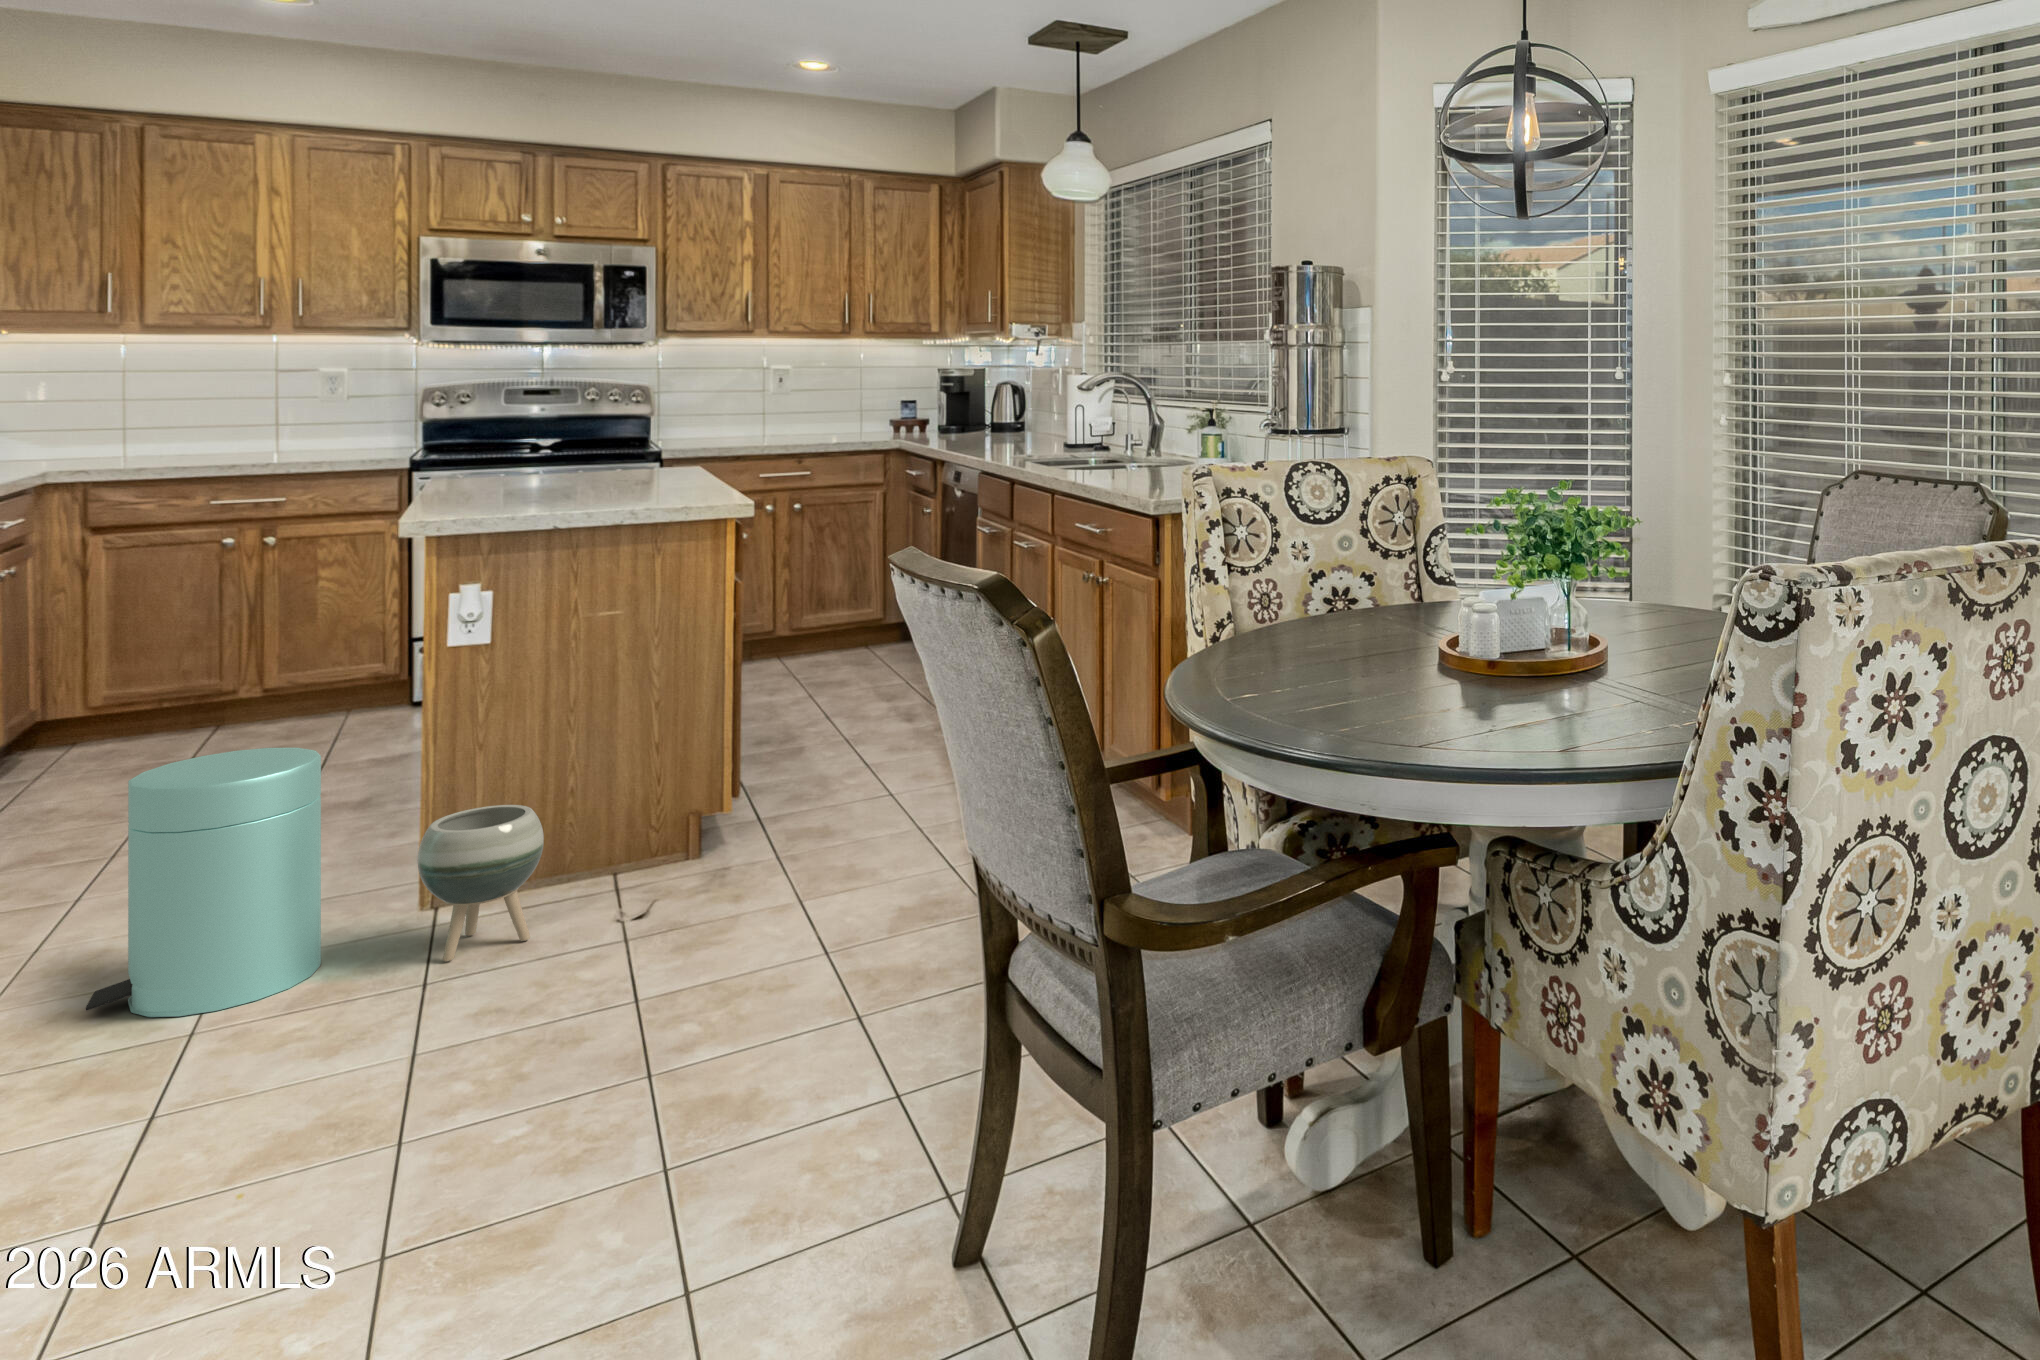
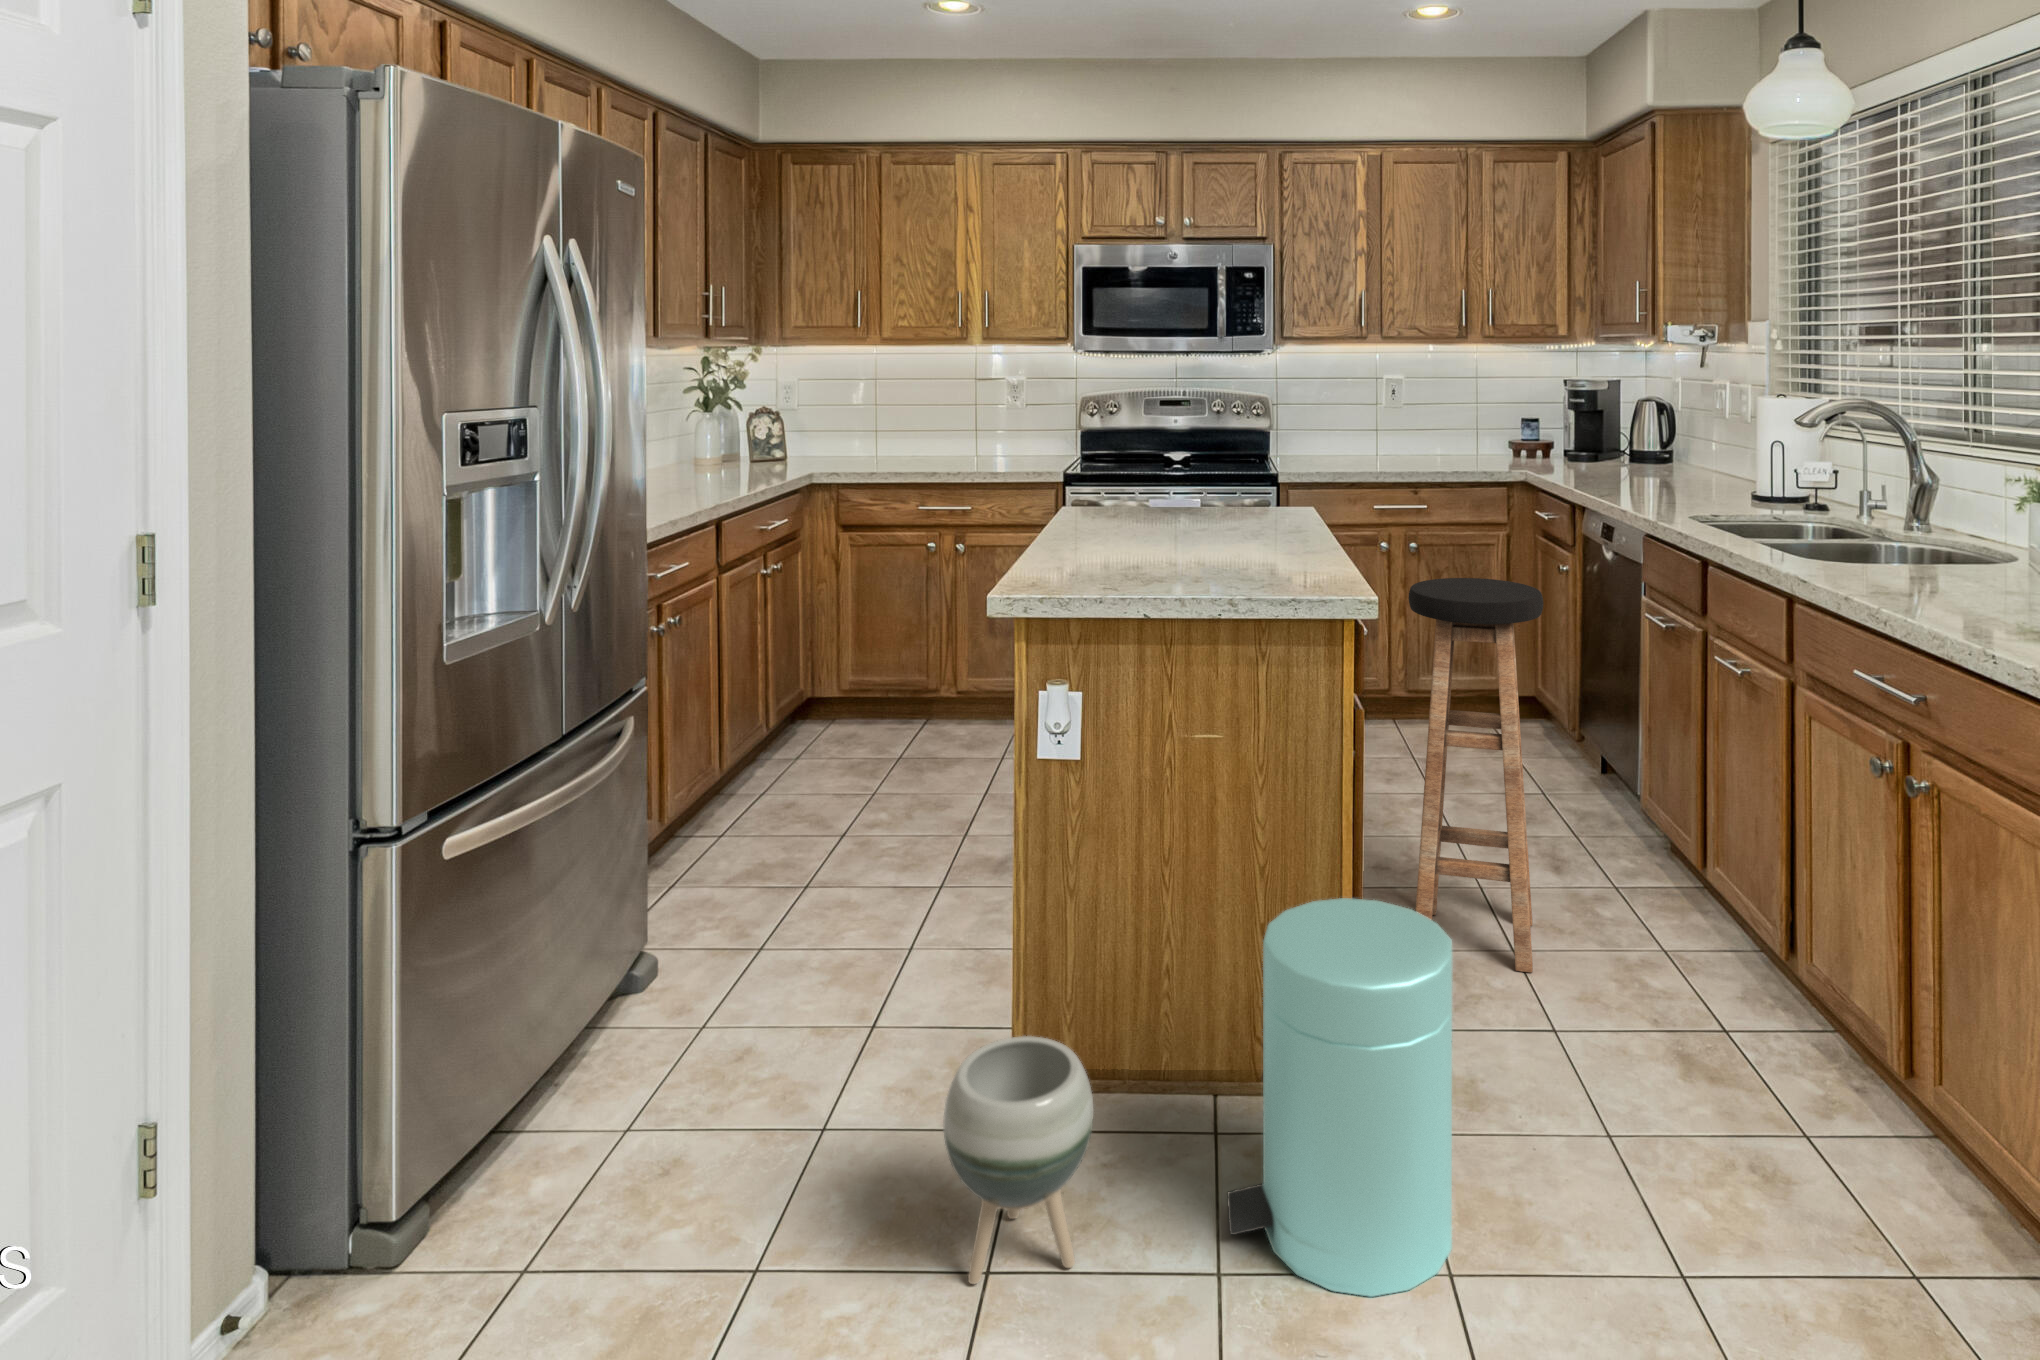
bar stool: none [787,506,891,781] -> present [1409,578,1543,973]
trash can: present [85,748,321,1017] -> present [1227,898,1452,1297]

